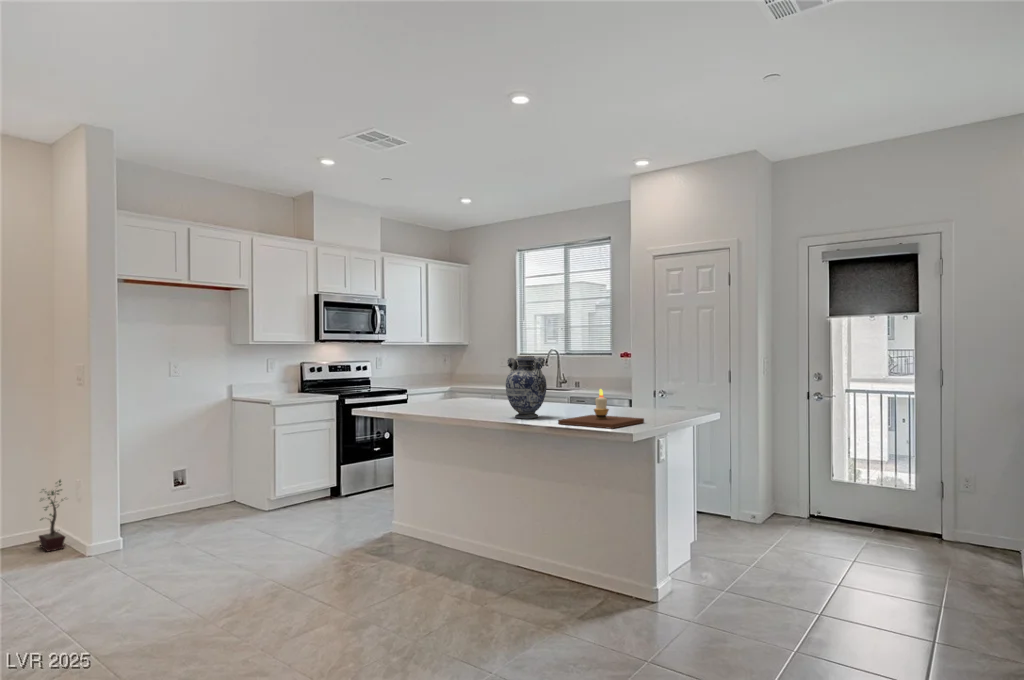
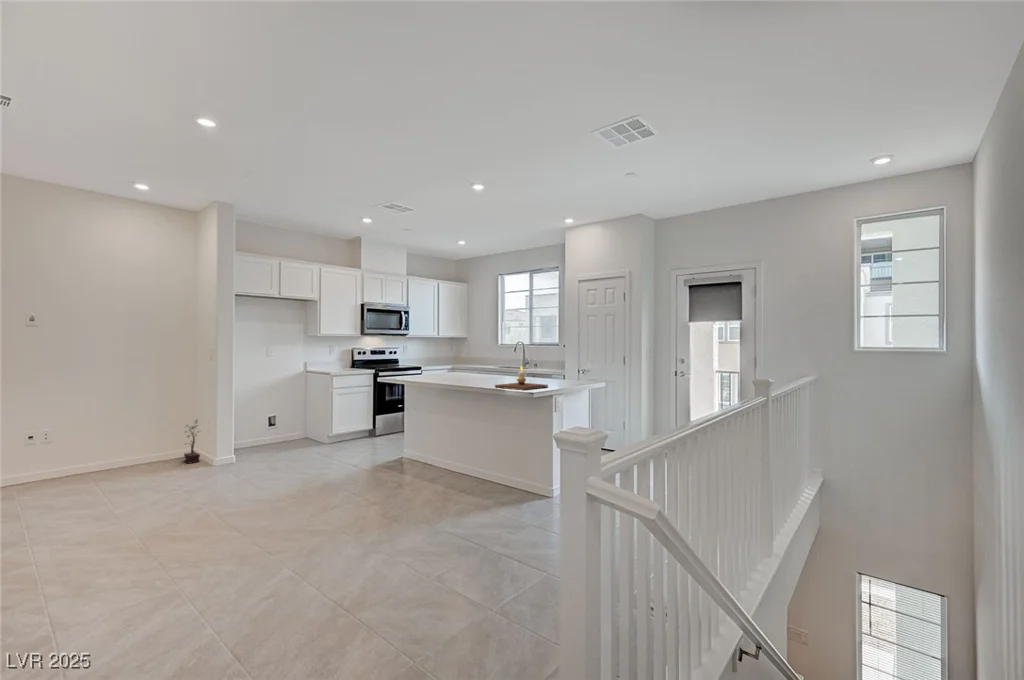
vase: present [506,356,547,419] -> none [467,346,493,384]

